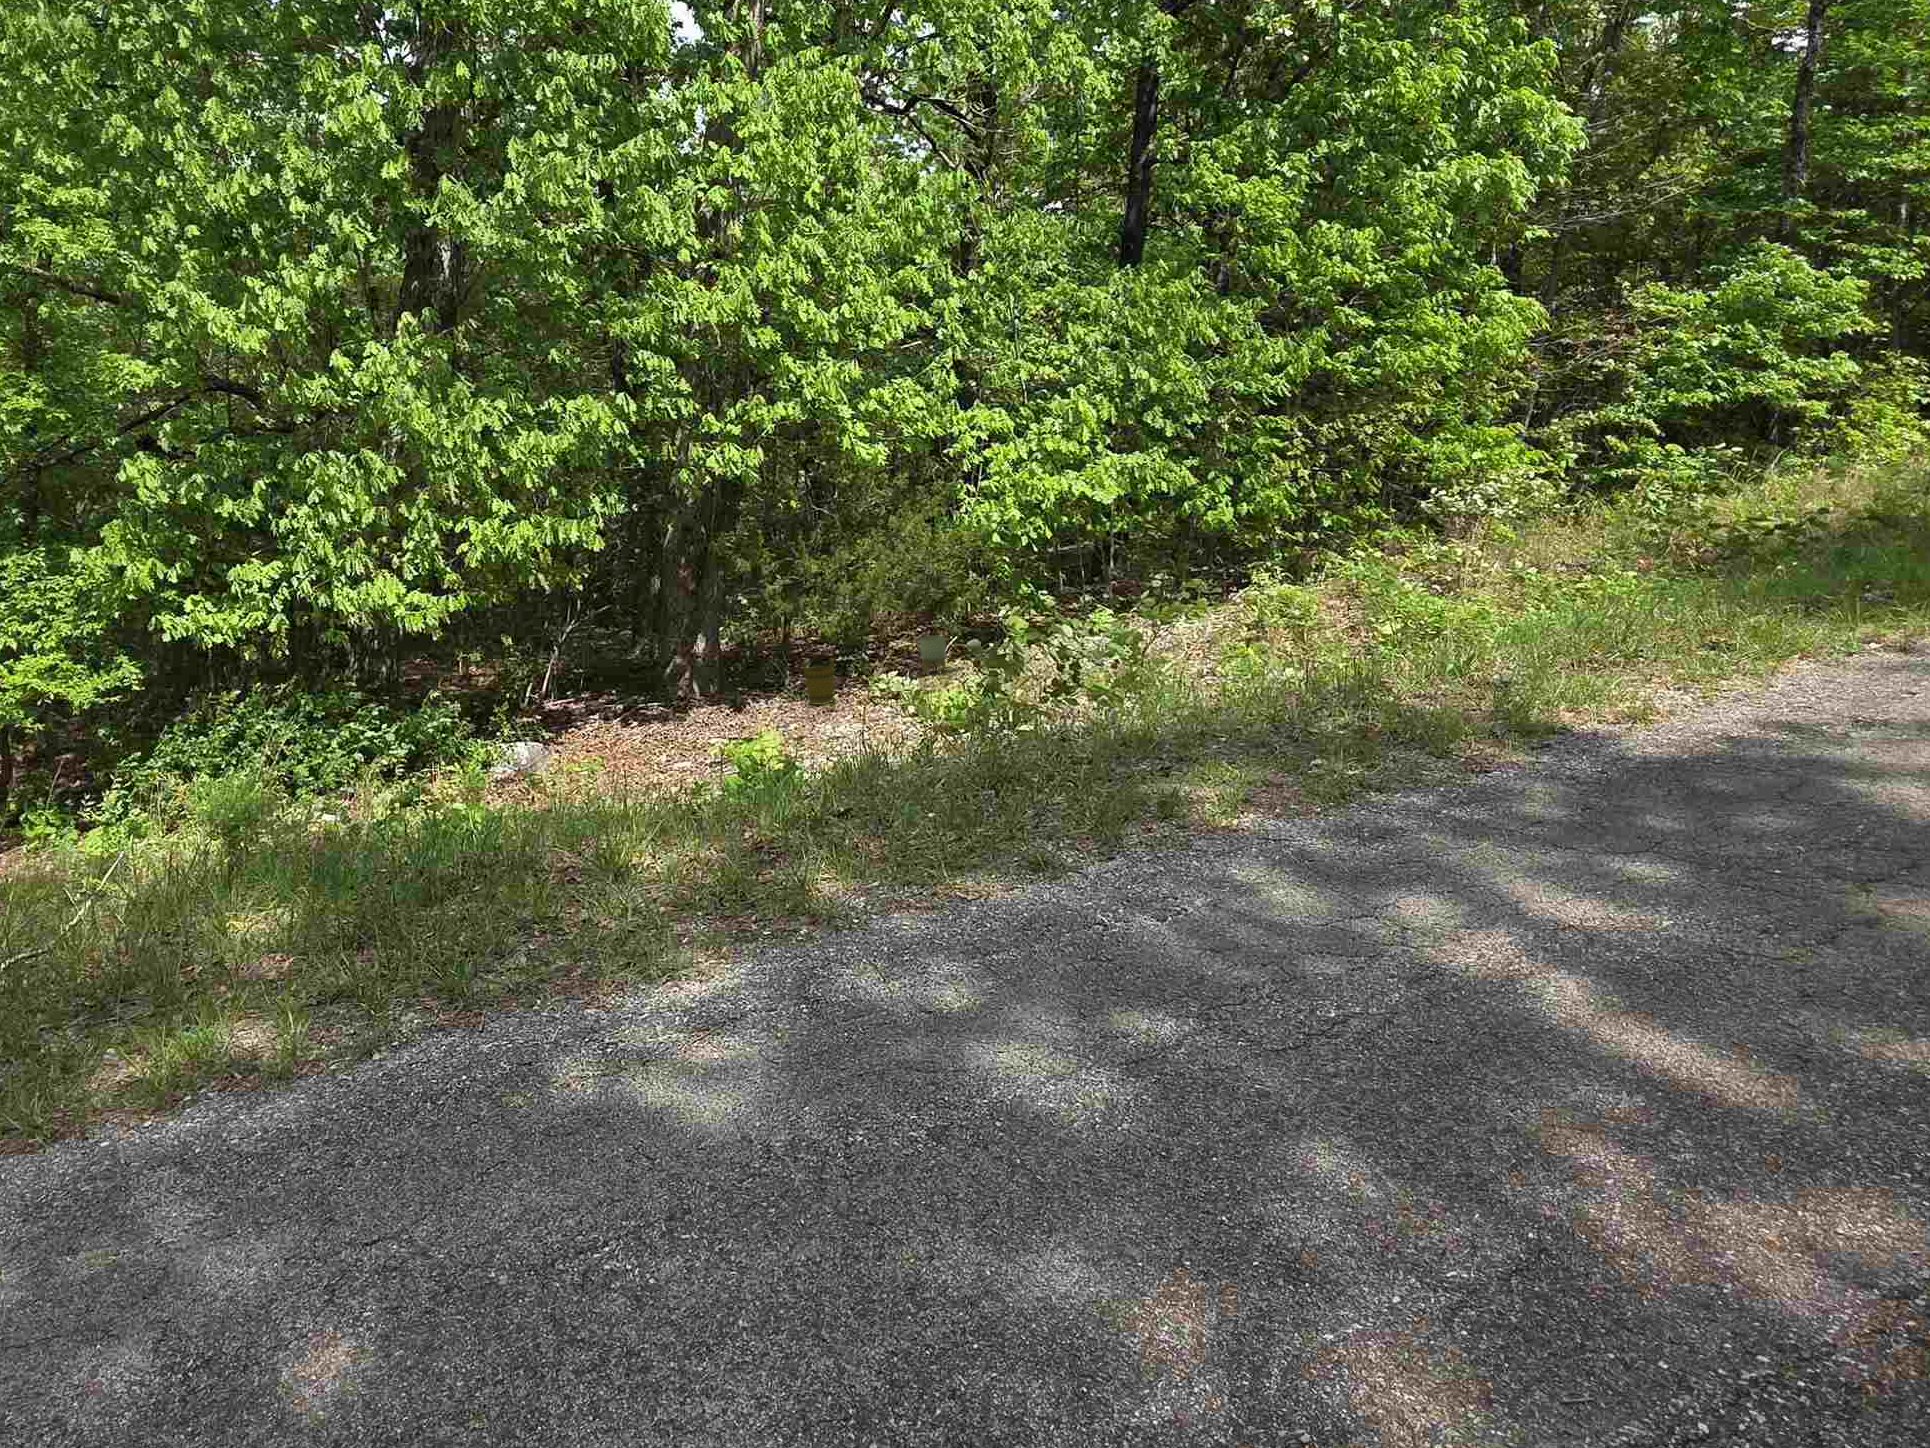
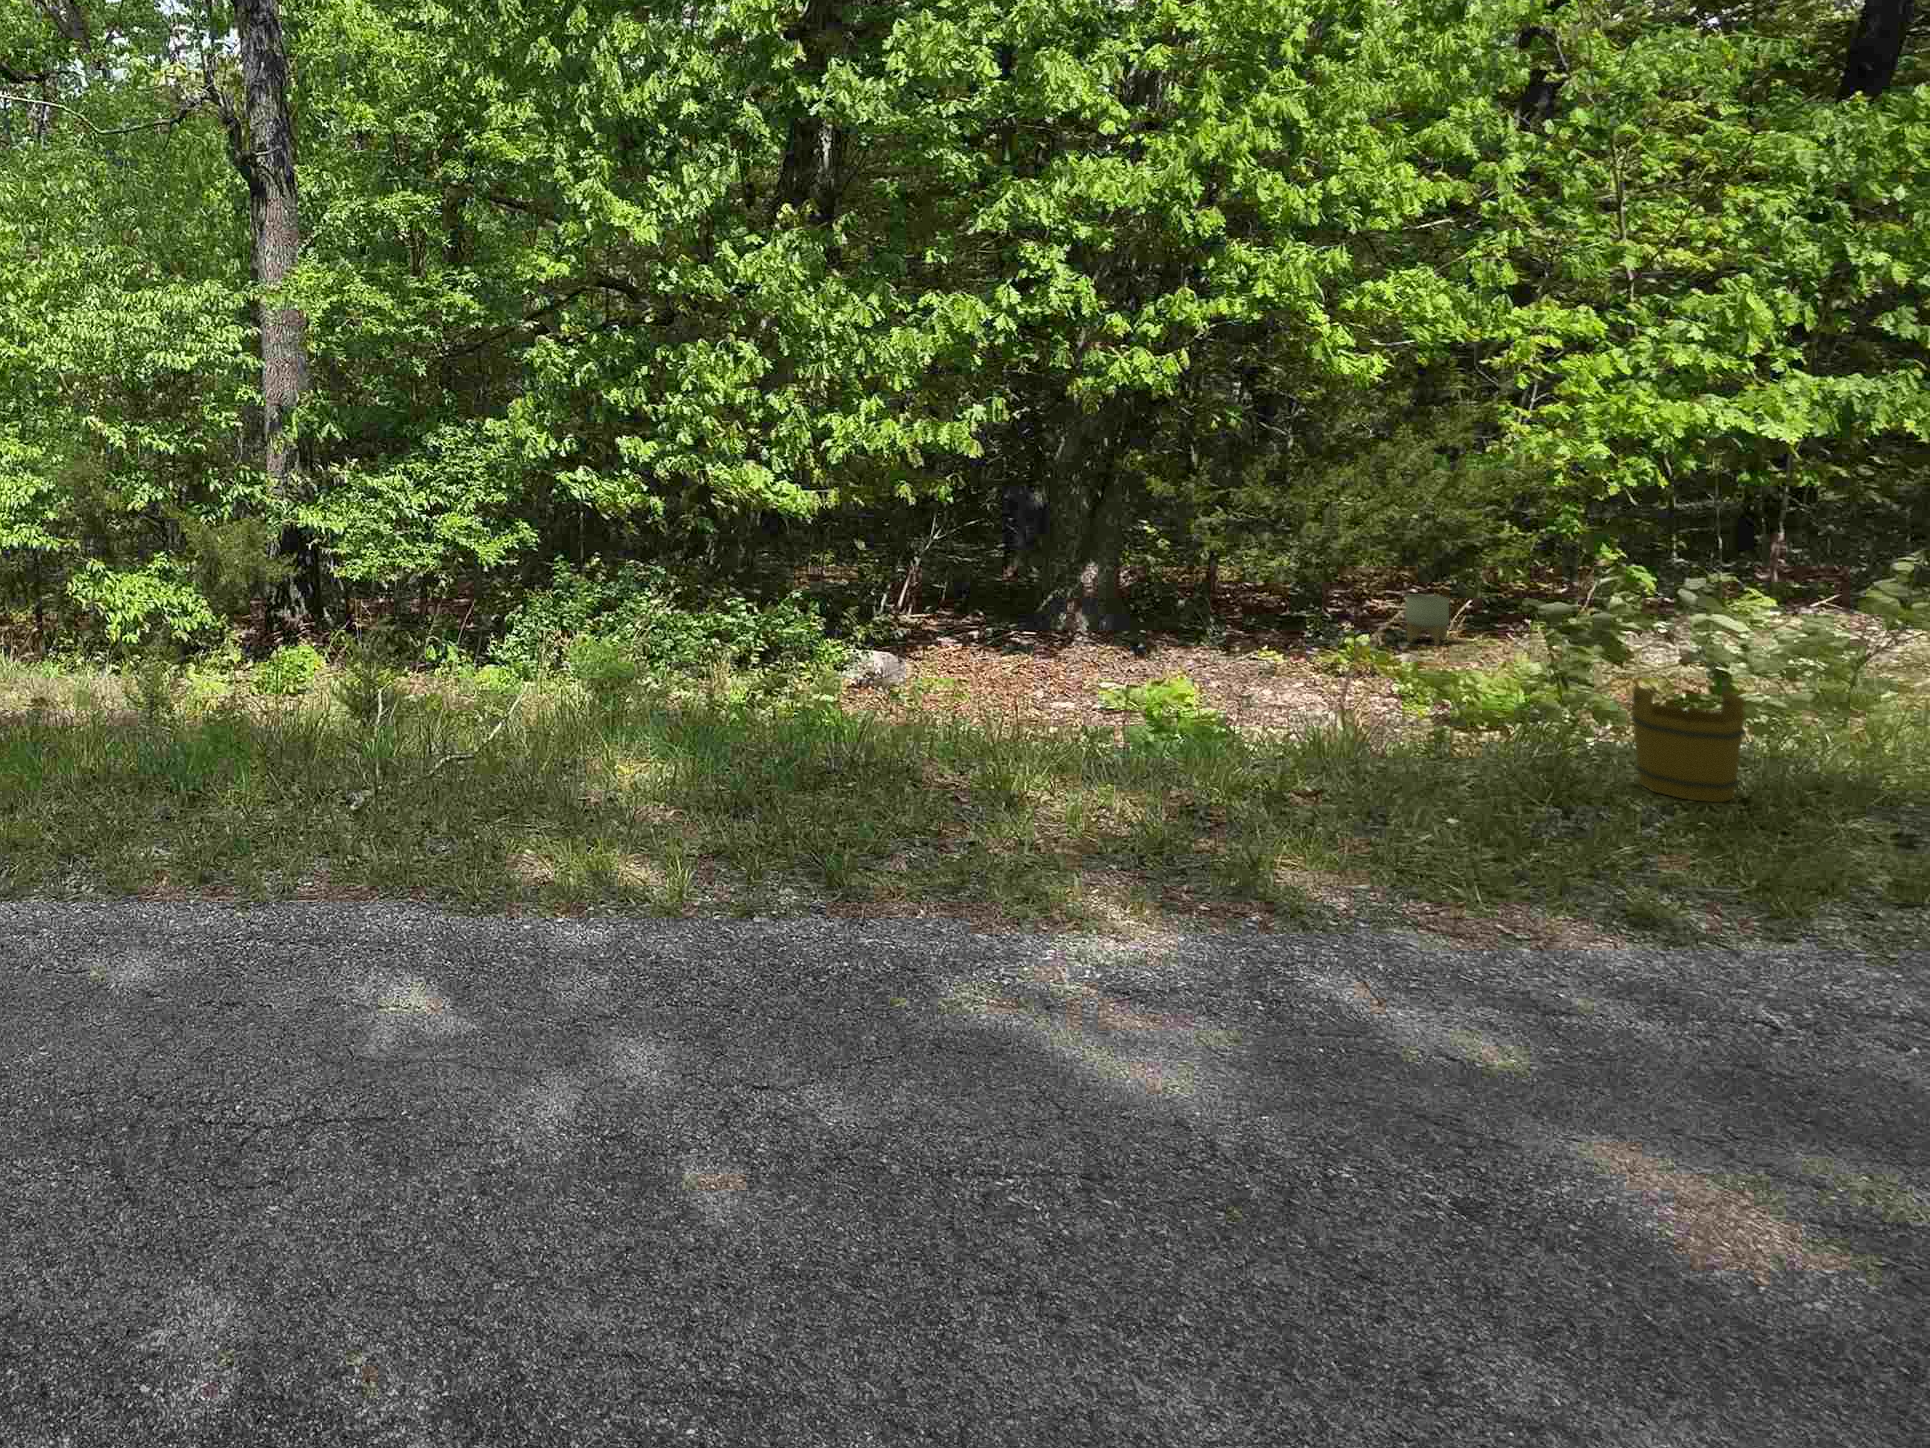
bucket: present [803,658,835,705] -> present [1627,687,1746,802]

